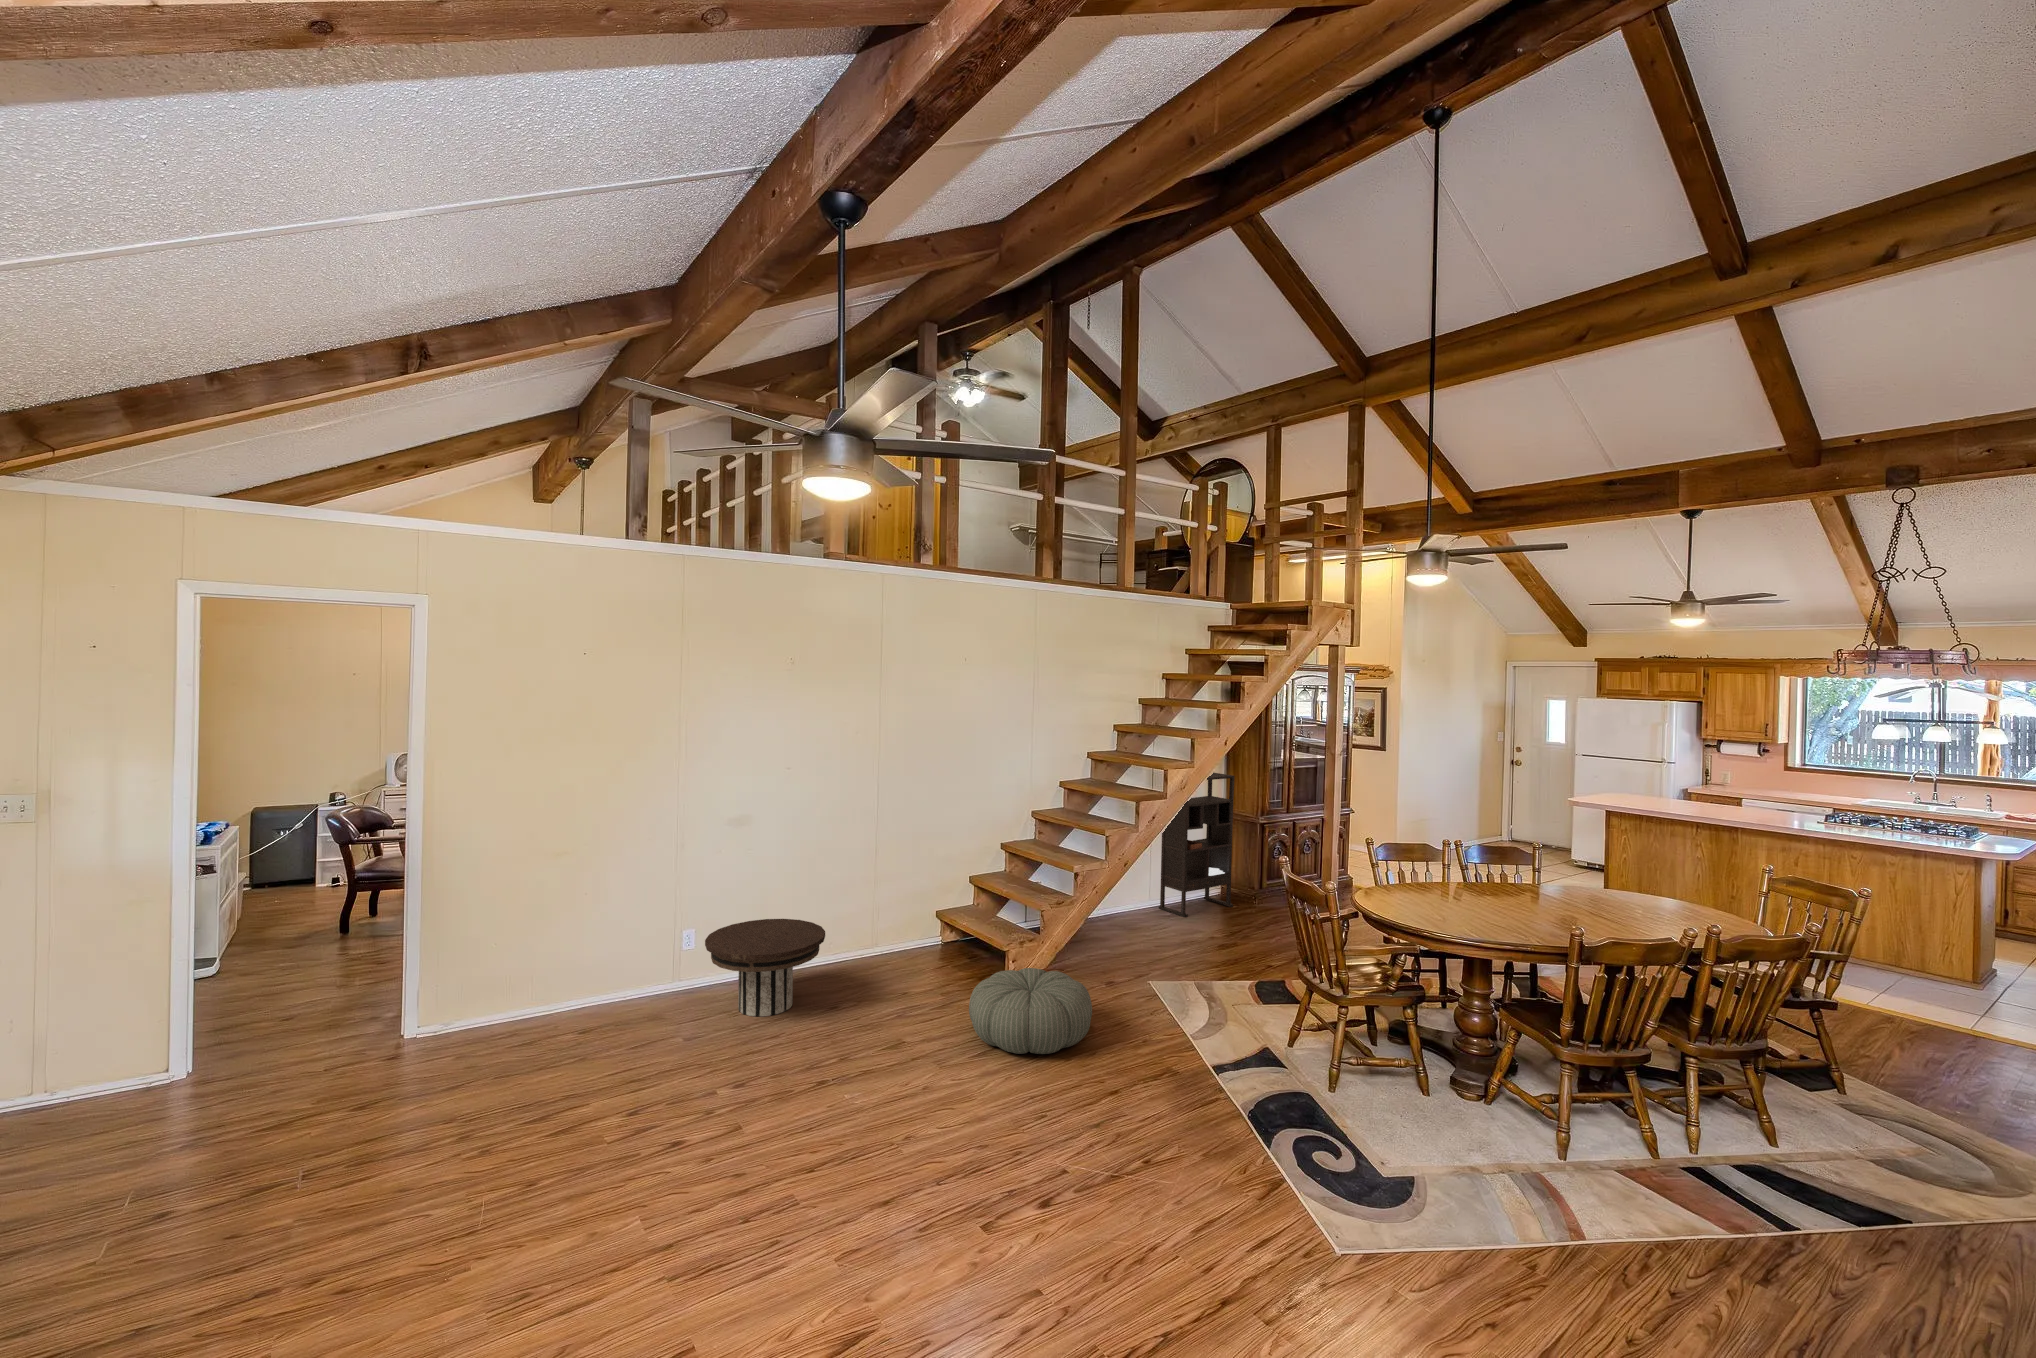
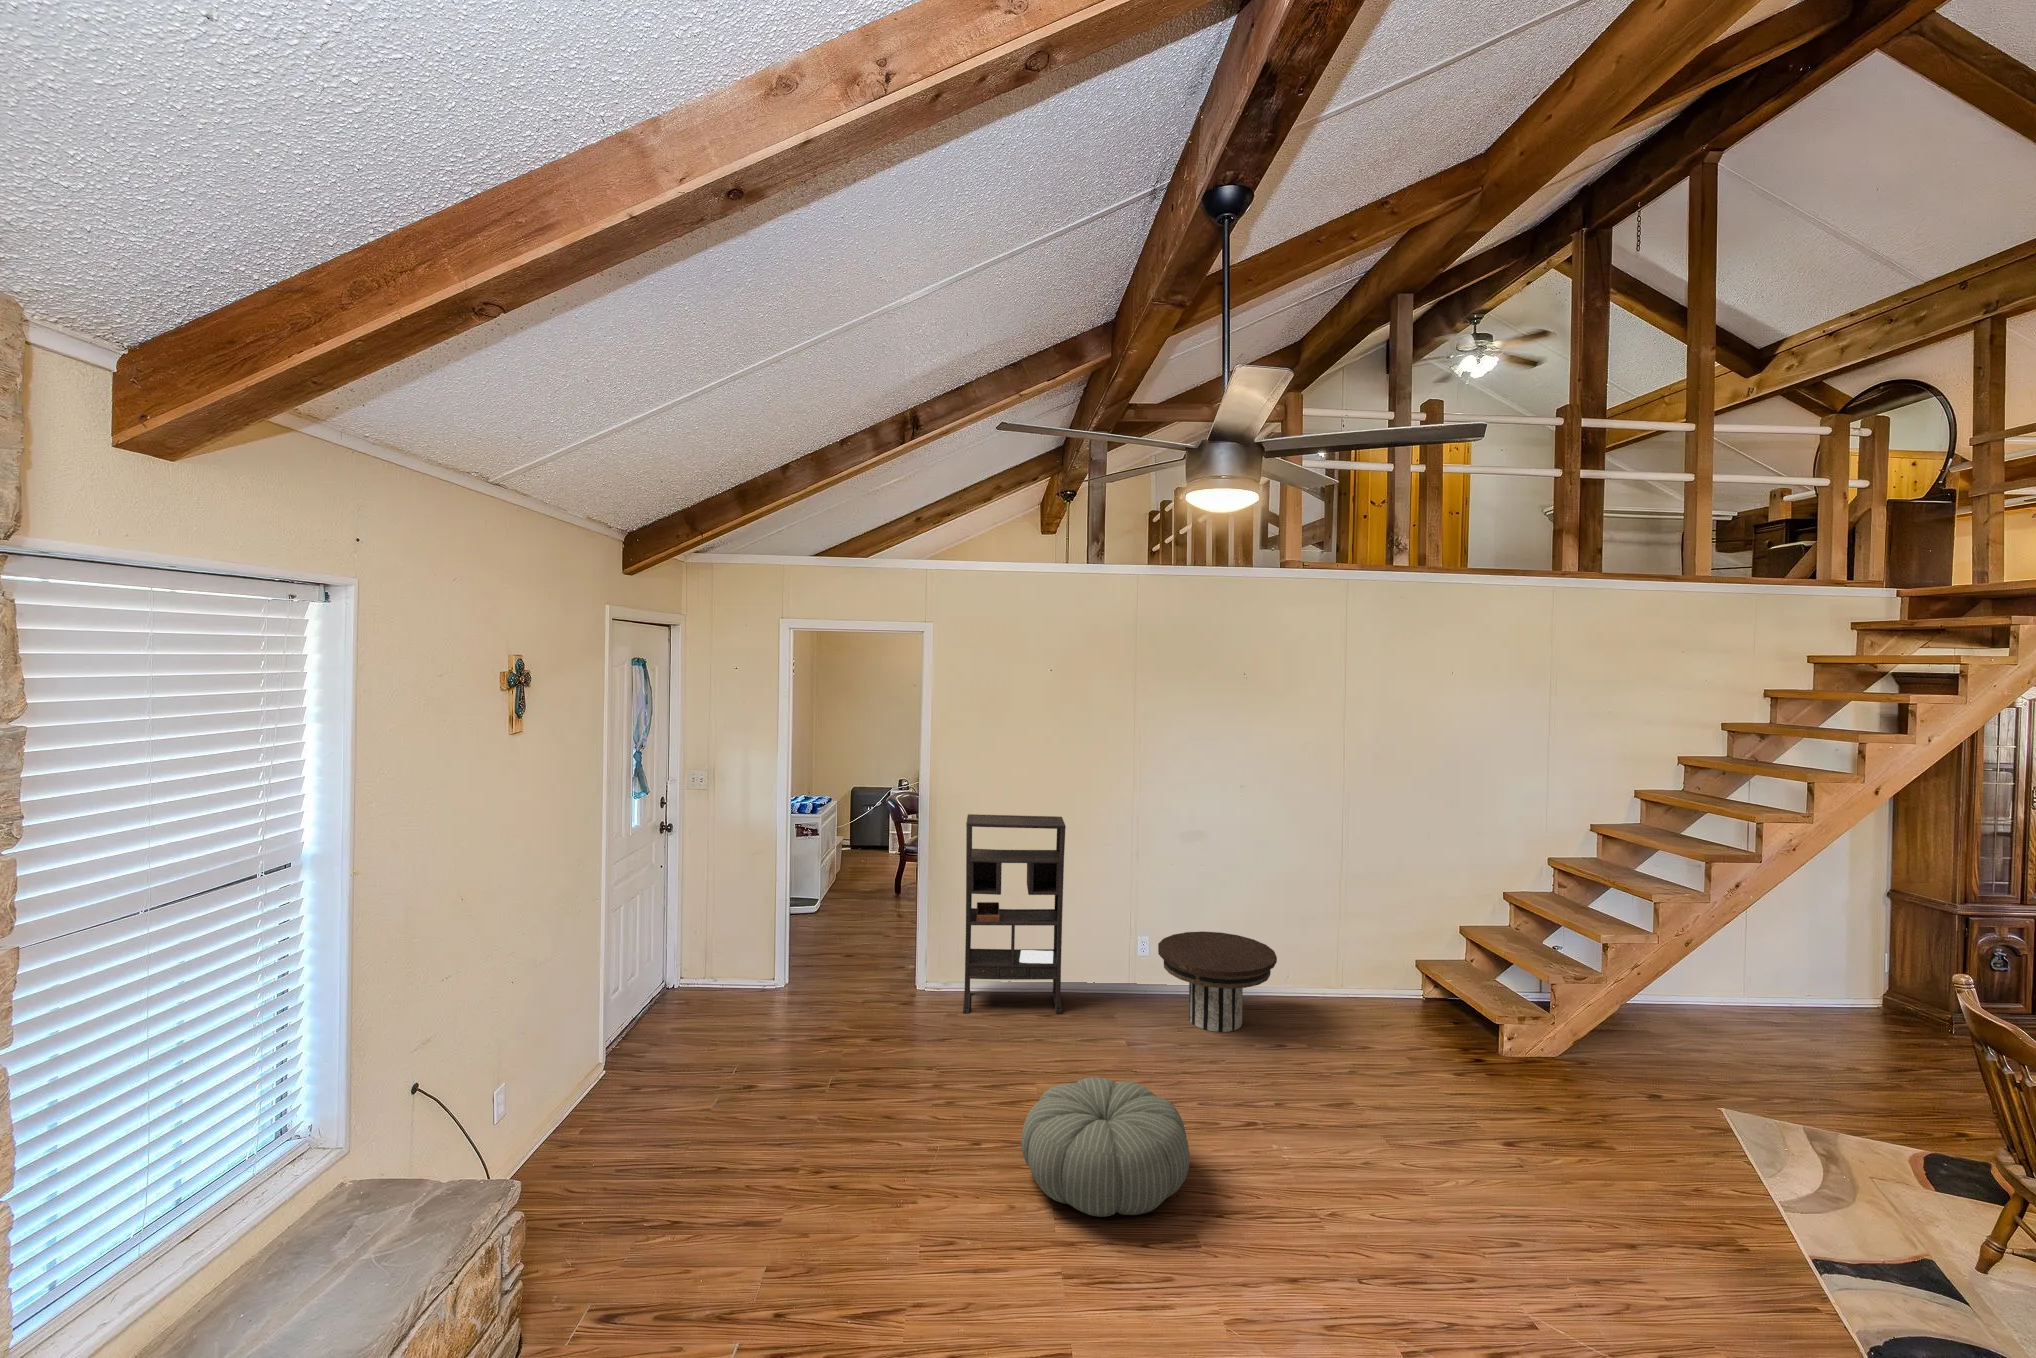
bookshelf: present [1159,773,1235,917] -> present [963,814,1066,1013]
pouf: present [969,968,1092,1054] -> present [1021,1077,1190,1217]

